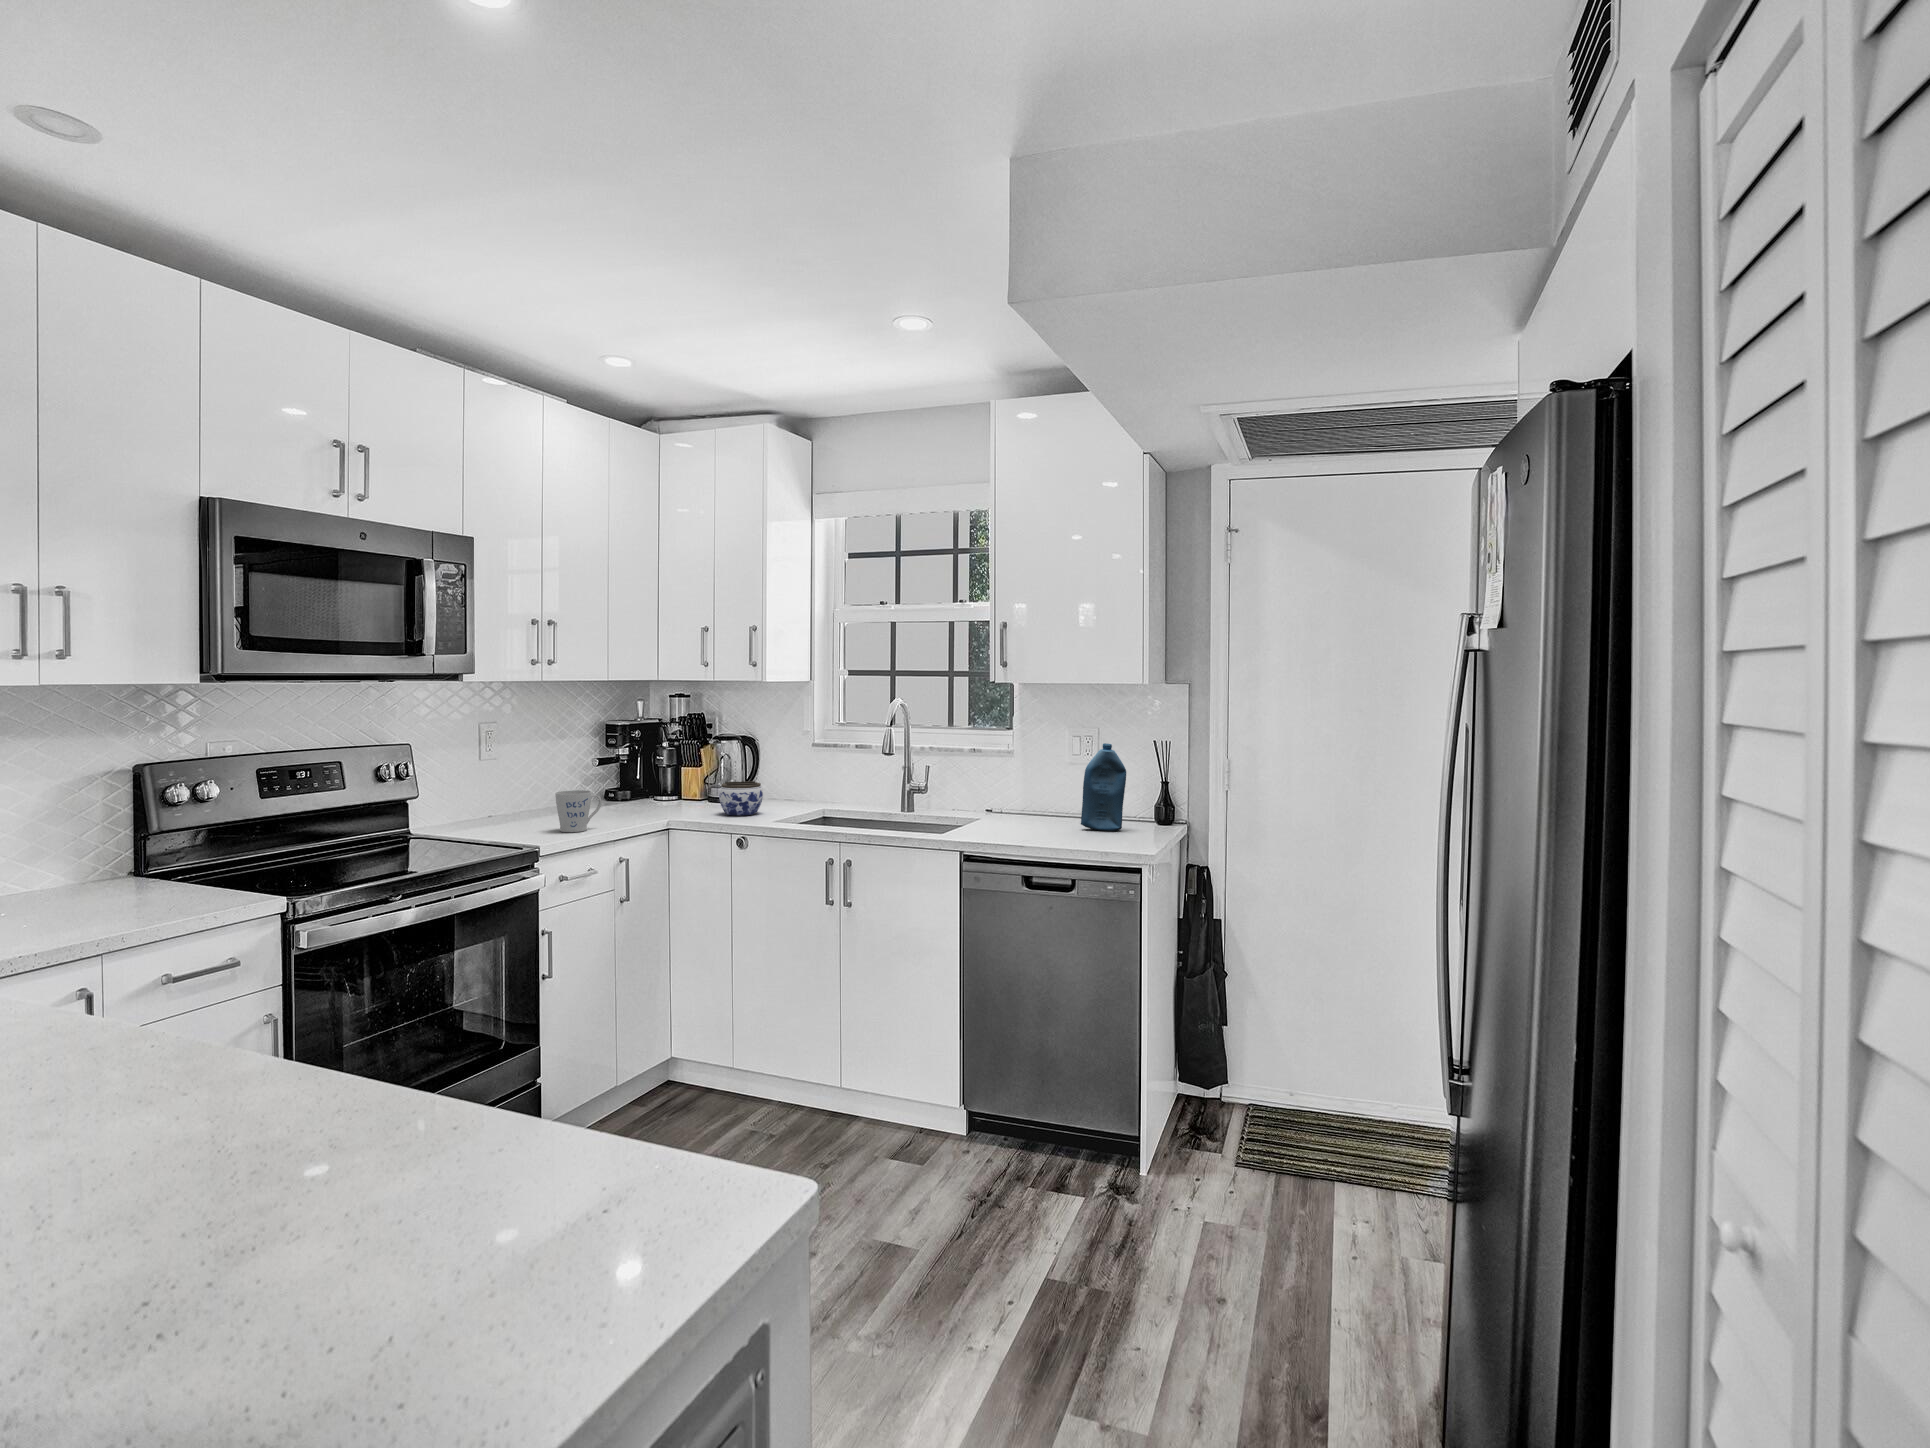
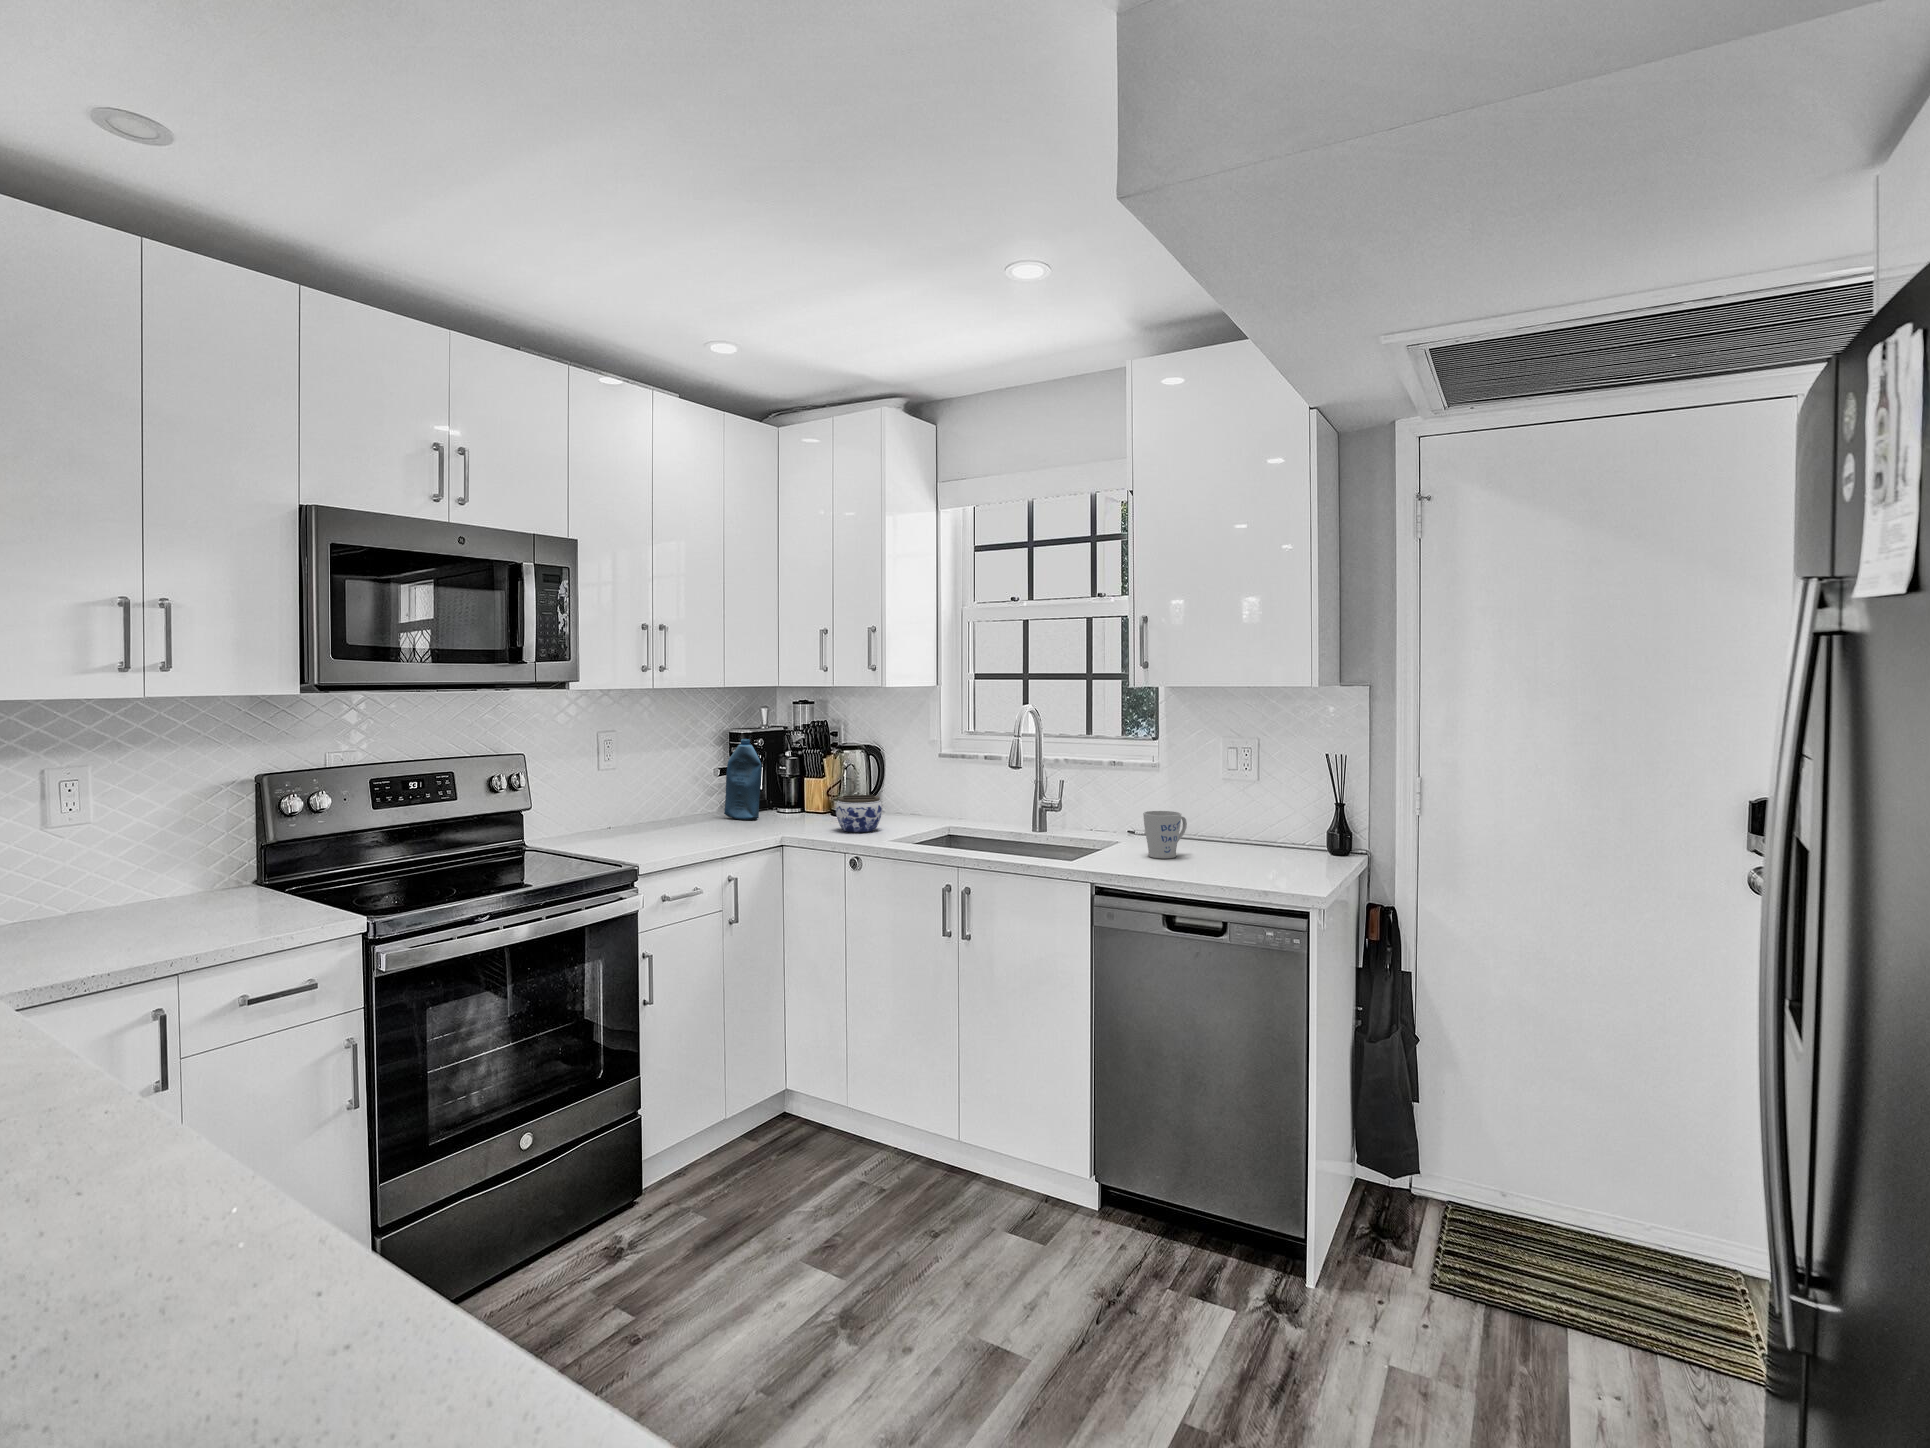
bottle: present [1081,743,1126,831] -> present [724,739,762,820]
mug: present [555,790,602,832] -> present [1143,811,1187,858]

